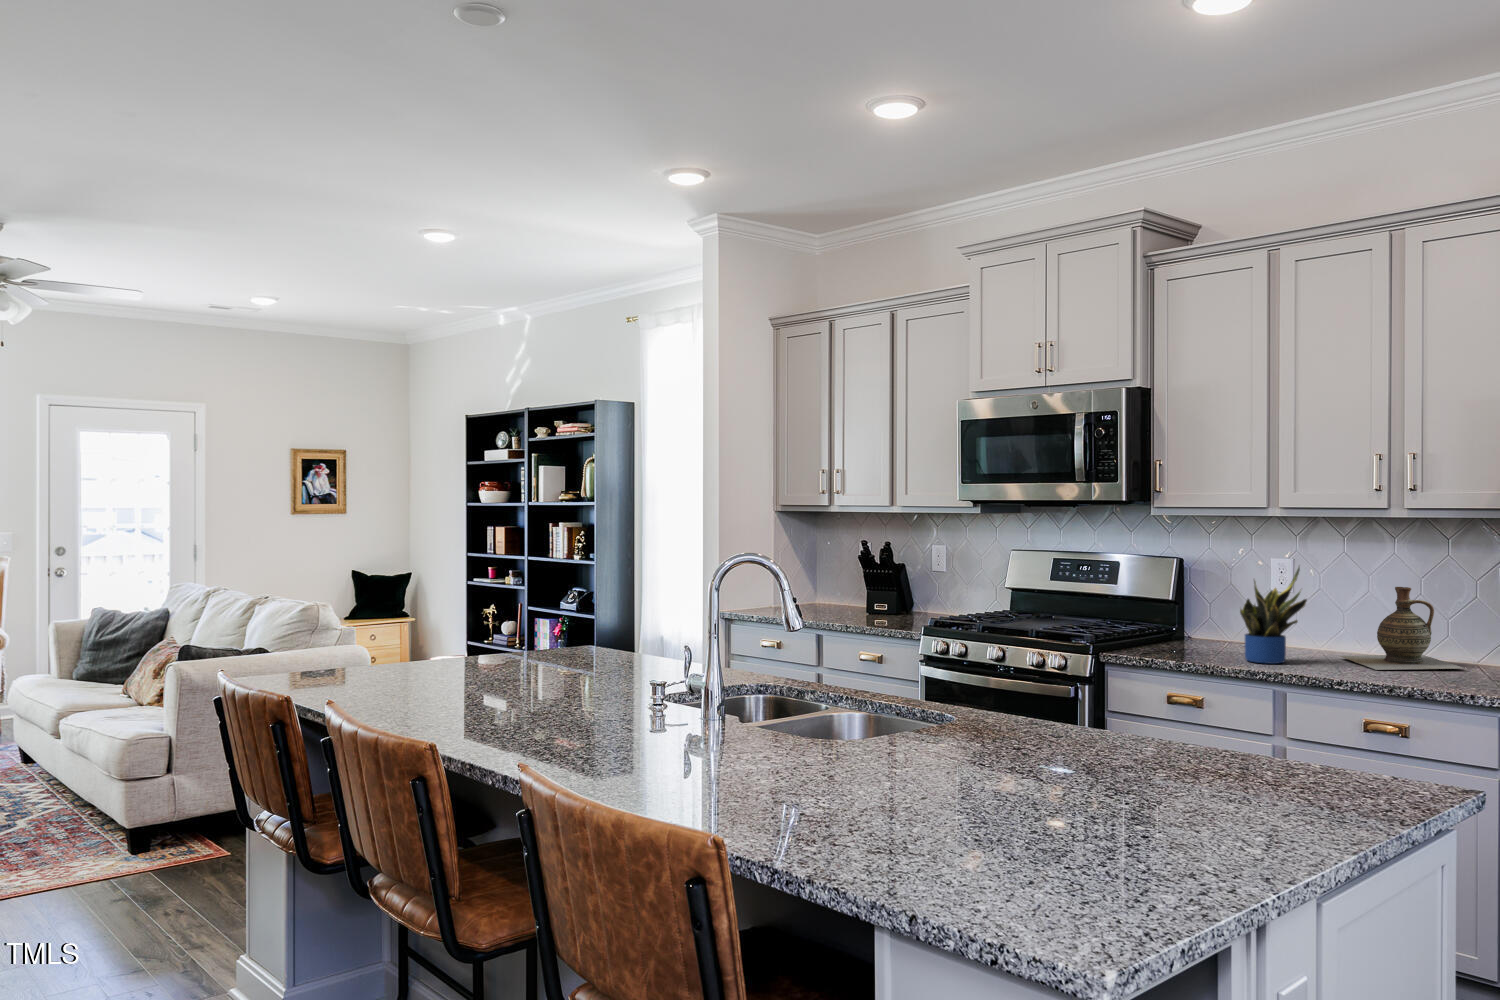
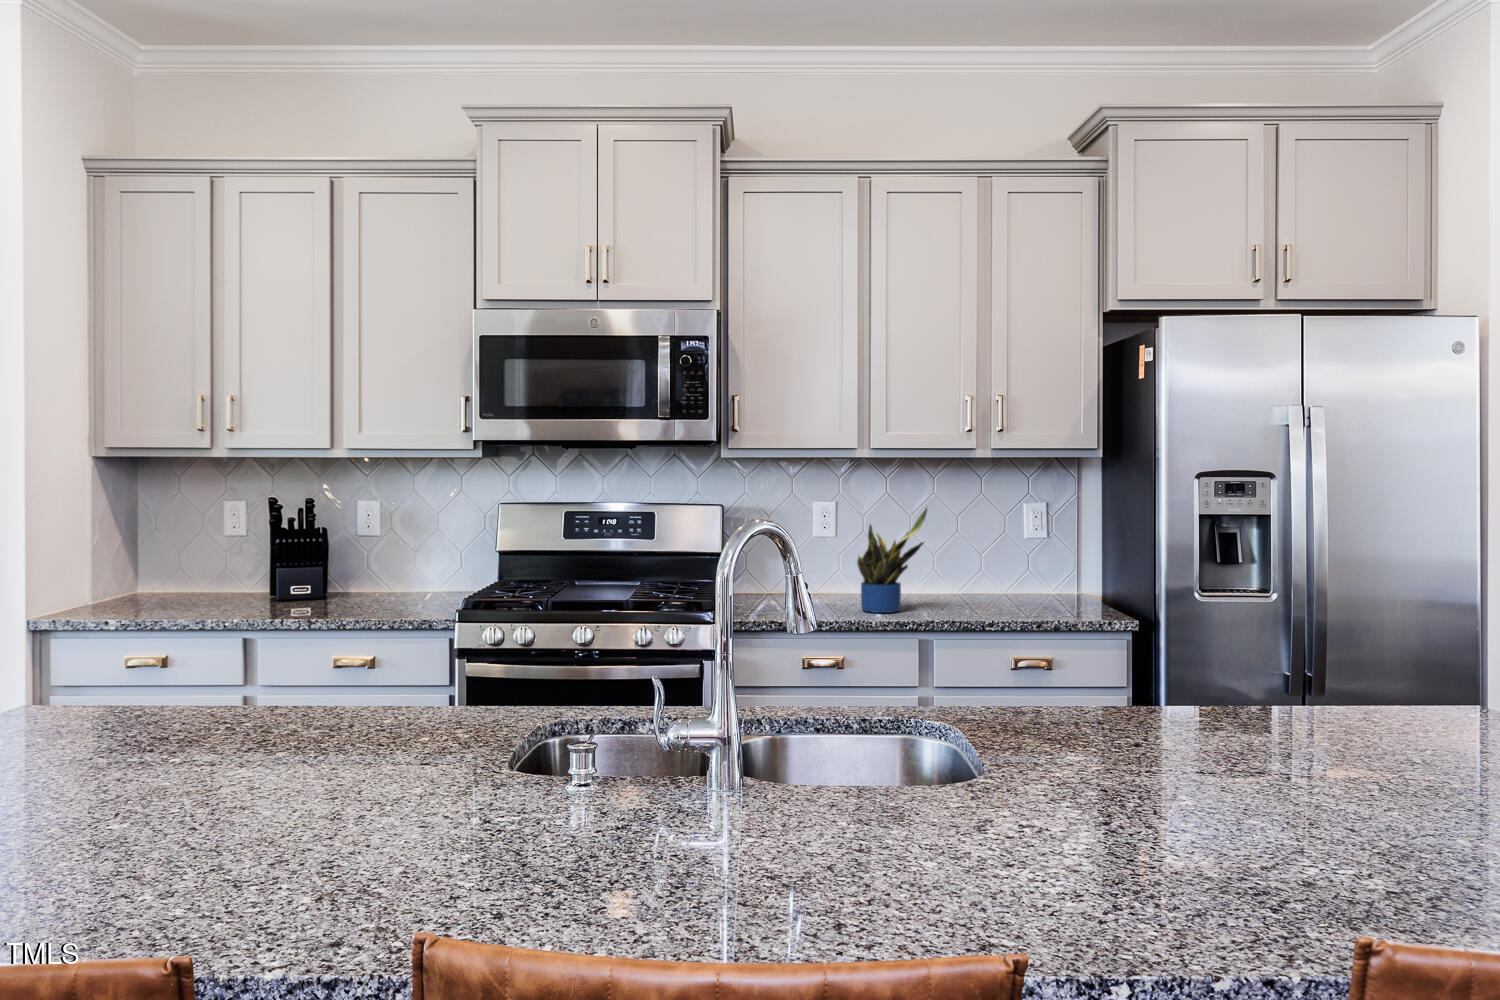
ceramic jug: present [1340,587,1463,670] -> none [914,526,1026,608]

